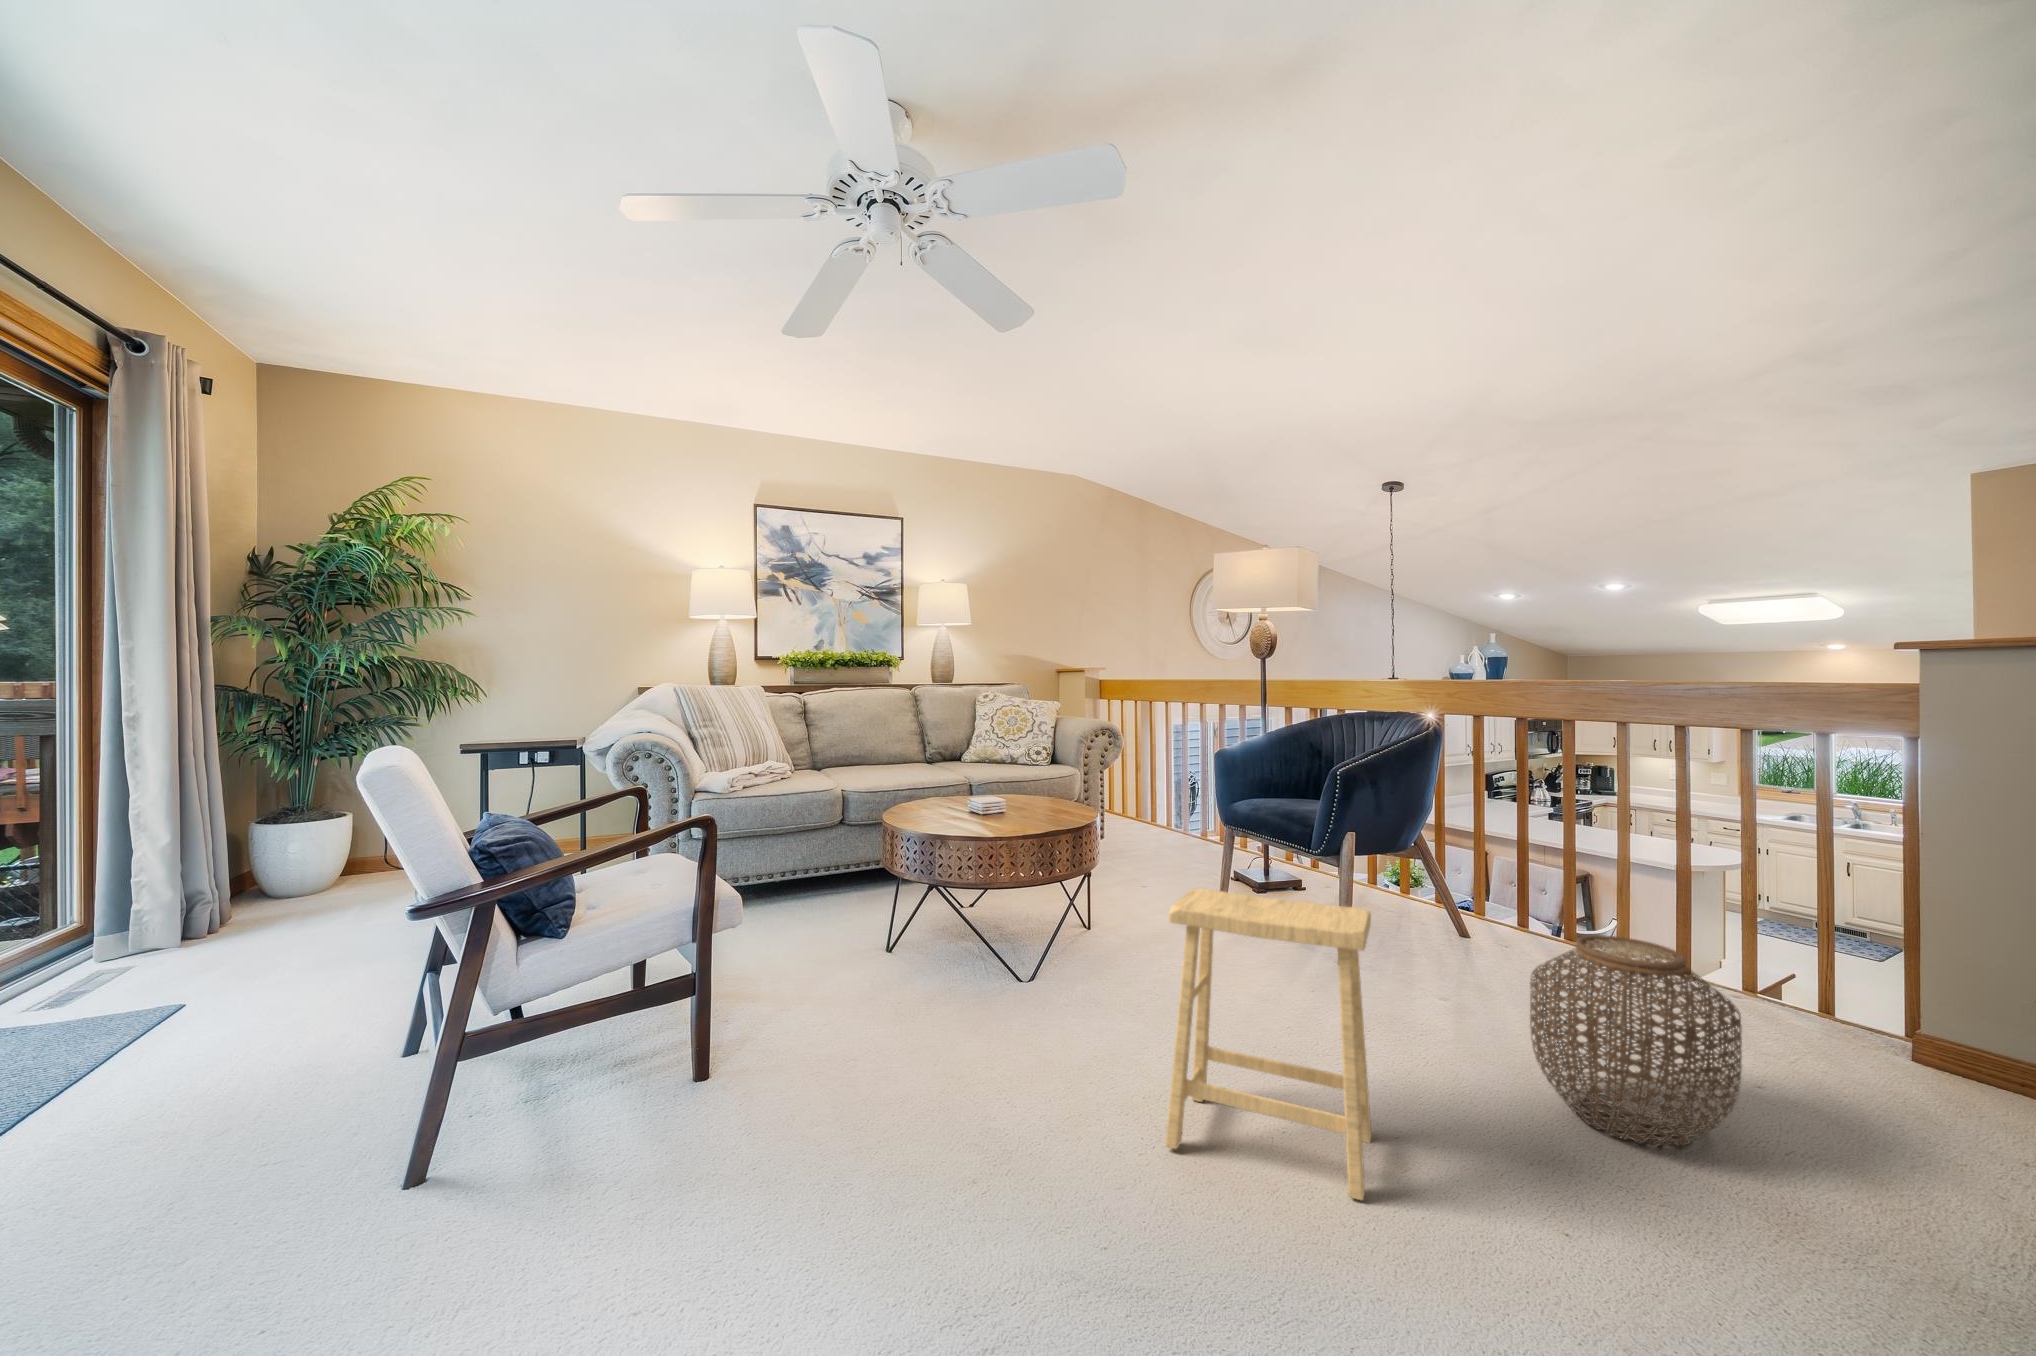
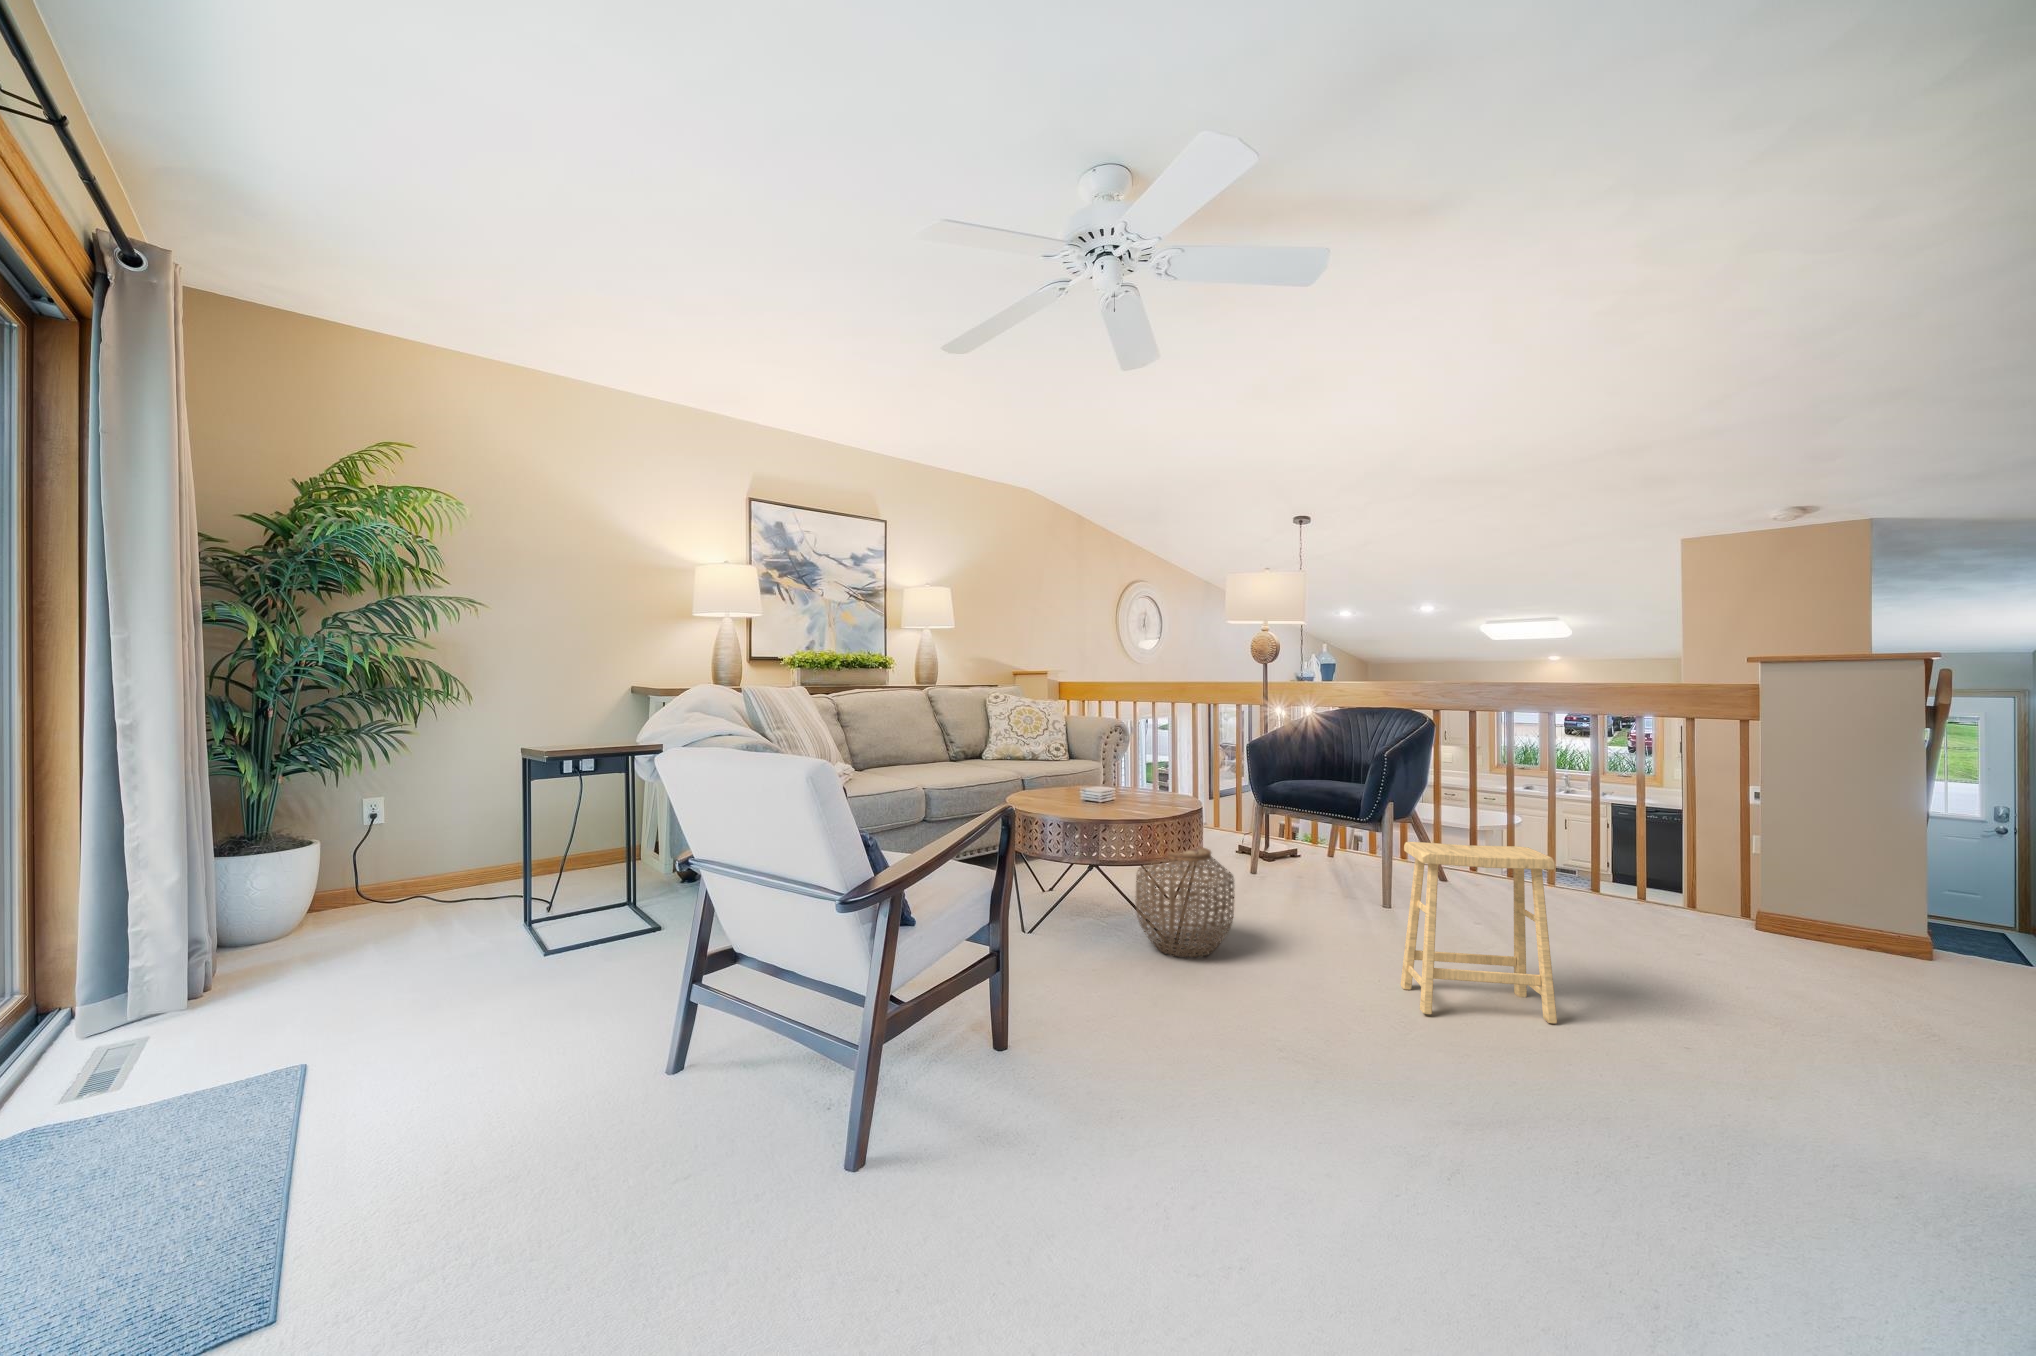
woven basket: present [1530,935,1742,1147] -> present [1136,847,1234,957]

